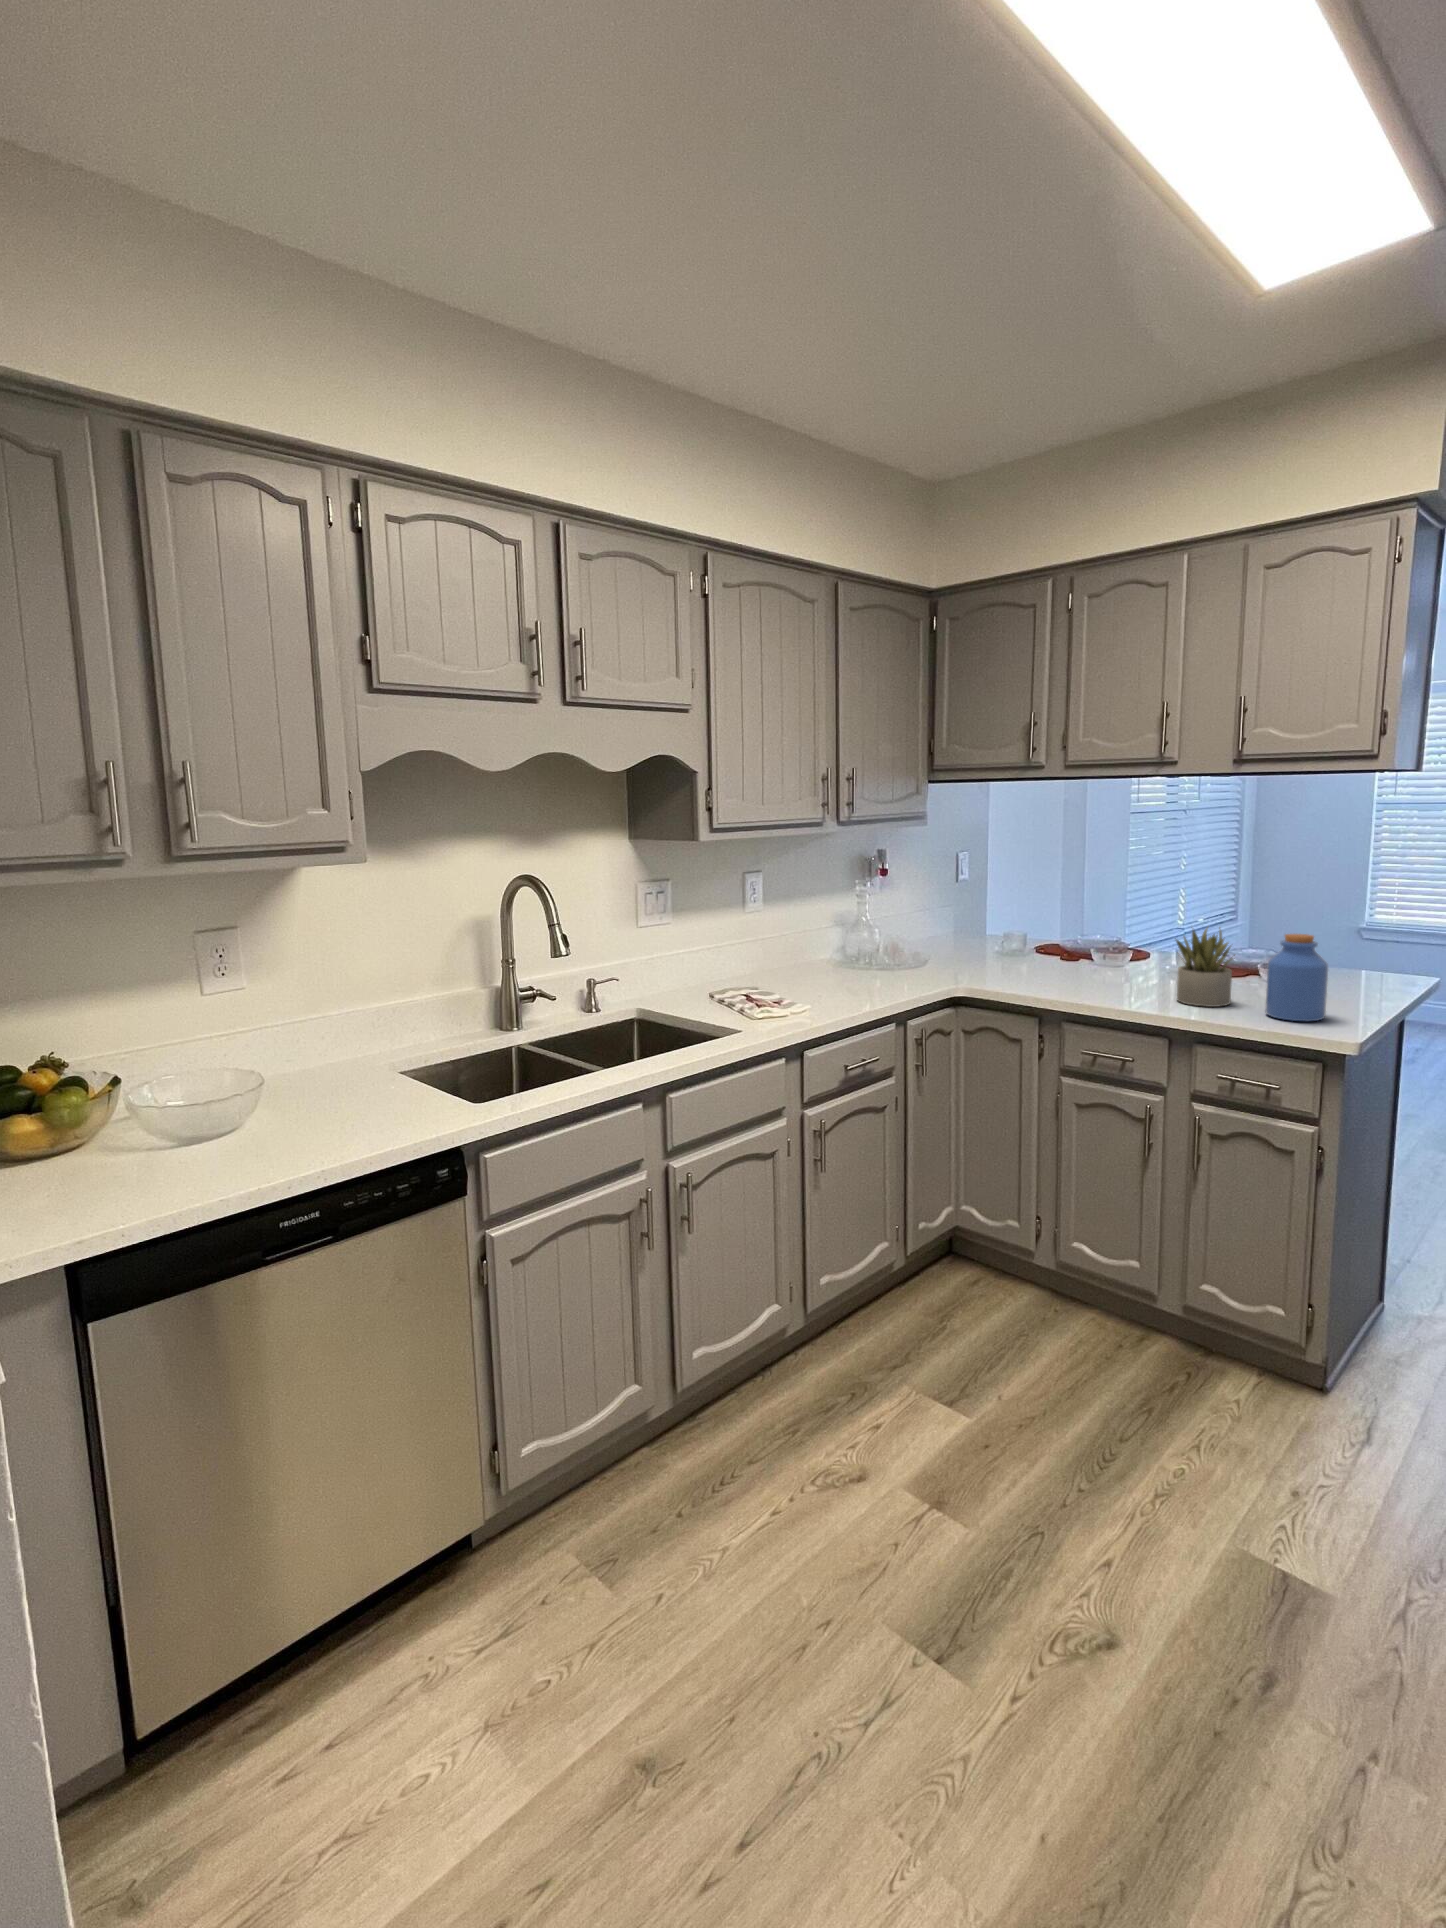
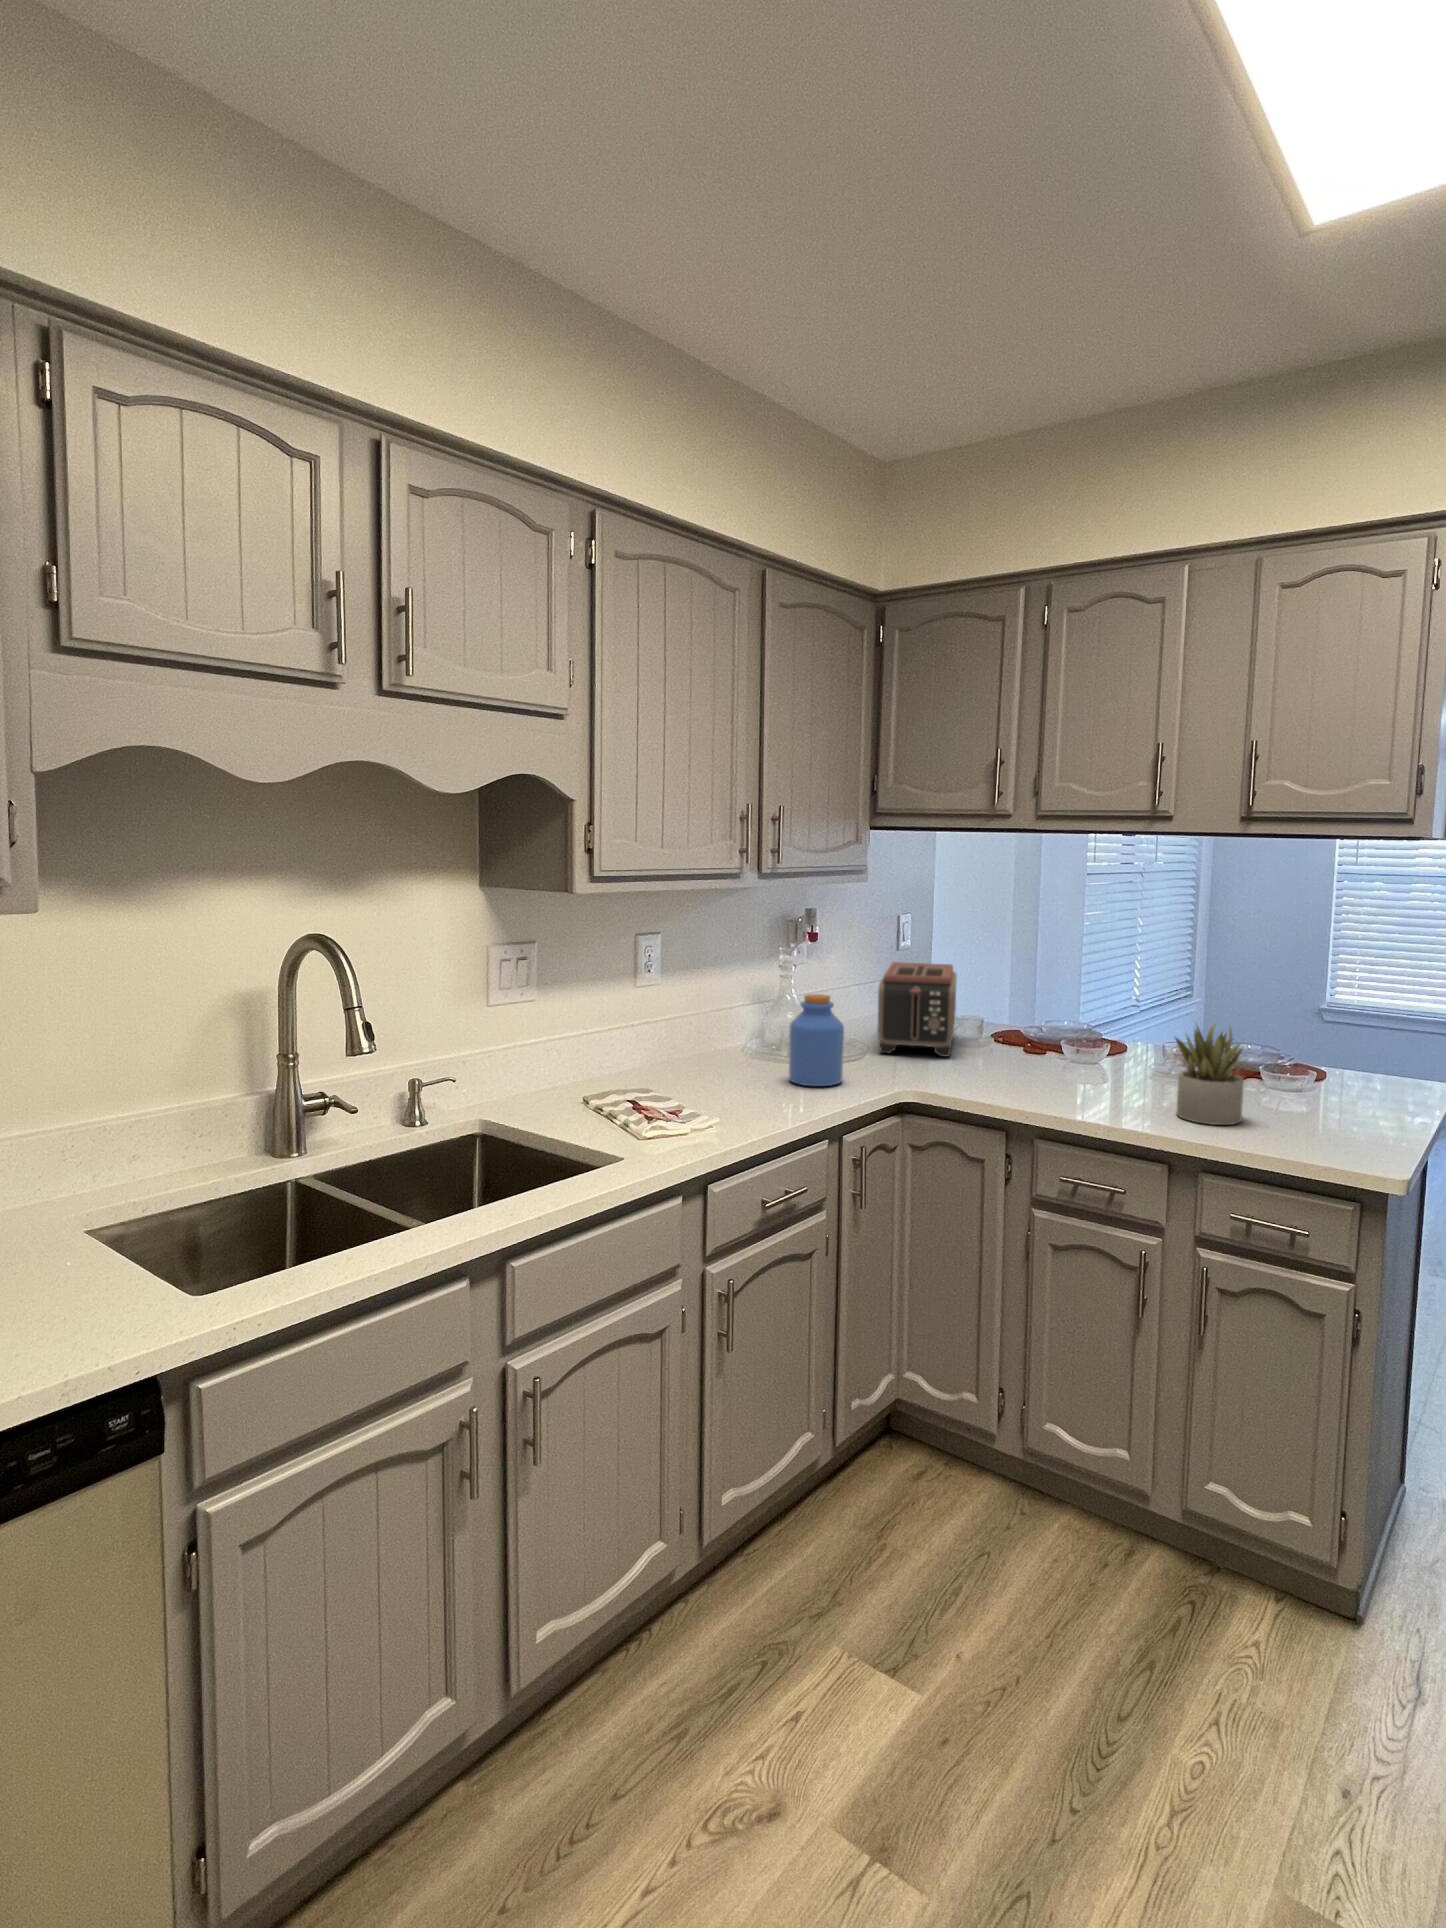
toaster: none [937,890,1003,963] -> present [877,962,957,1057]
jar: present [1265,934,1328,1021] -> present [789,994,844,1086]

